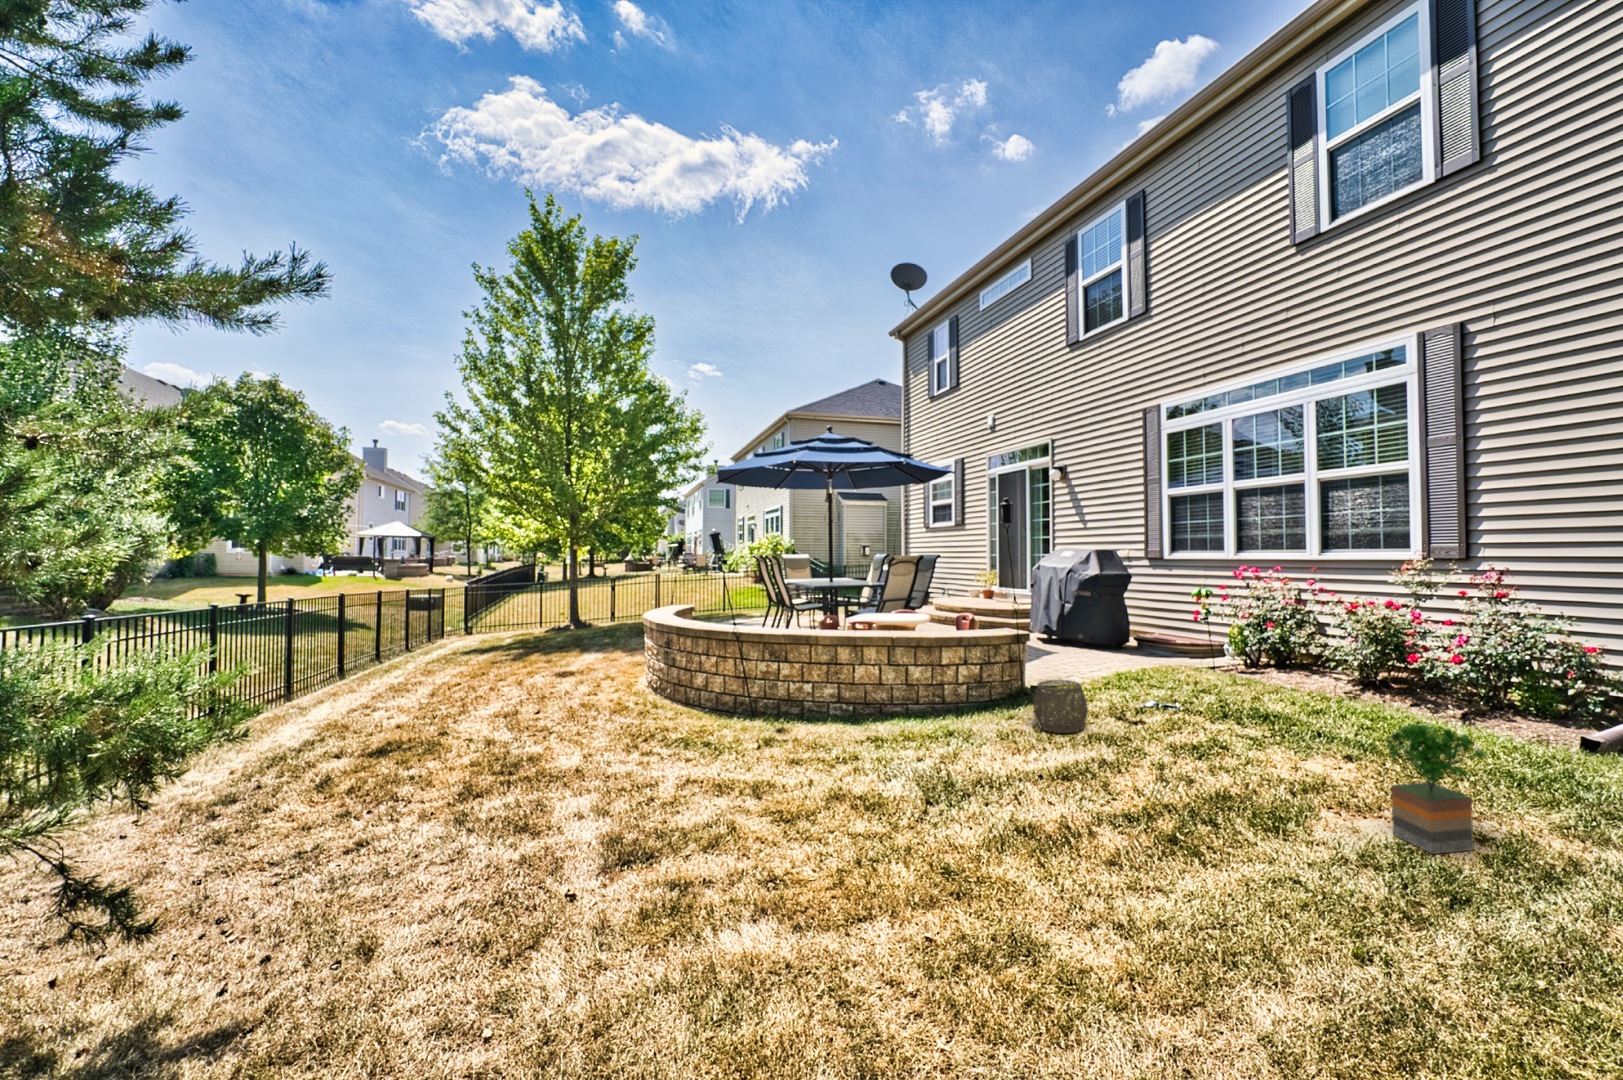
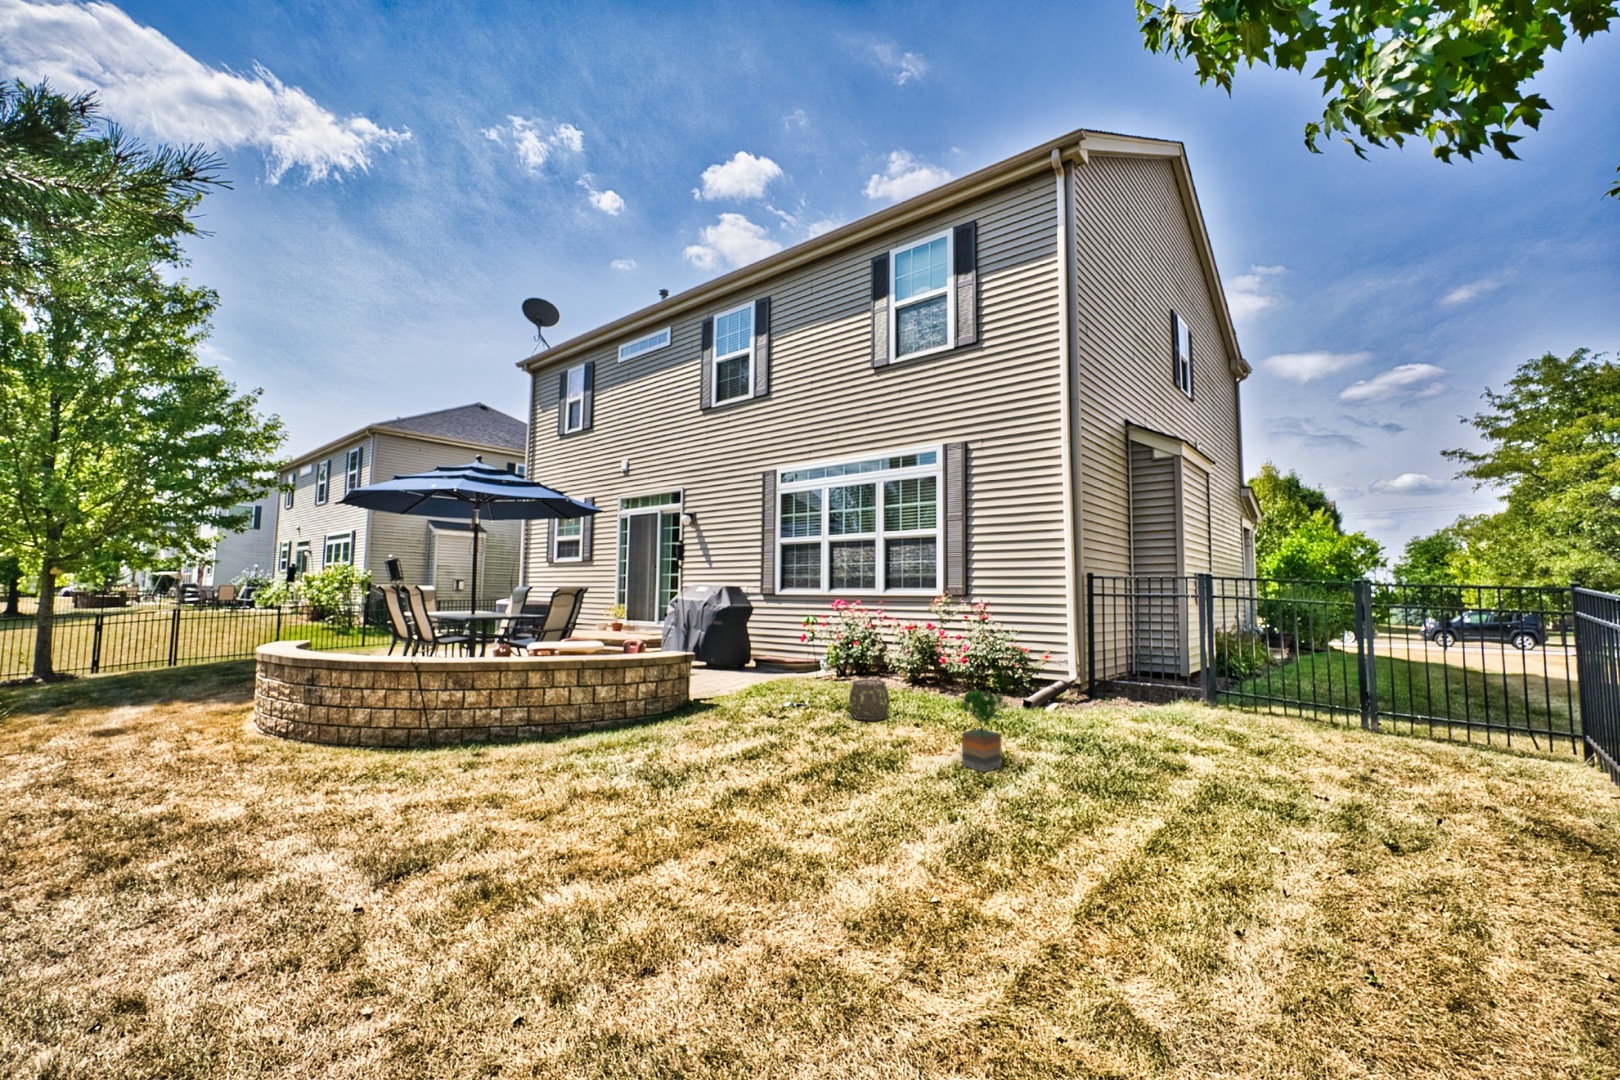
woven basket: present [1033,680,1088,733] -> present [849,679,890,721]

